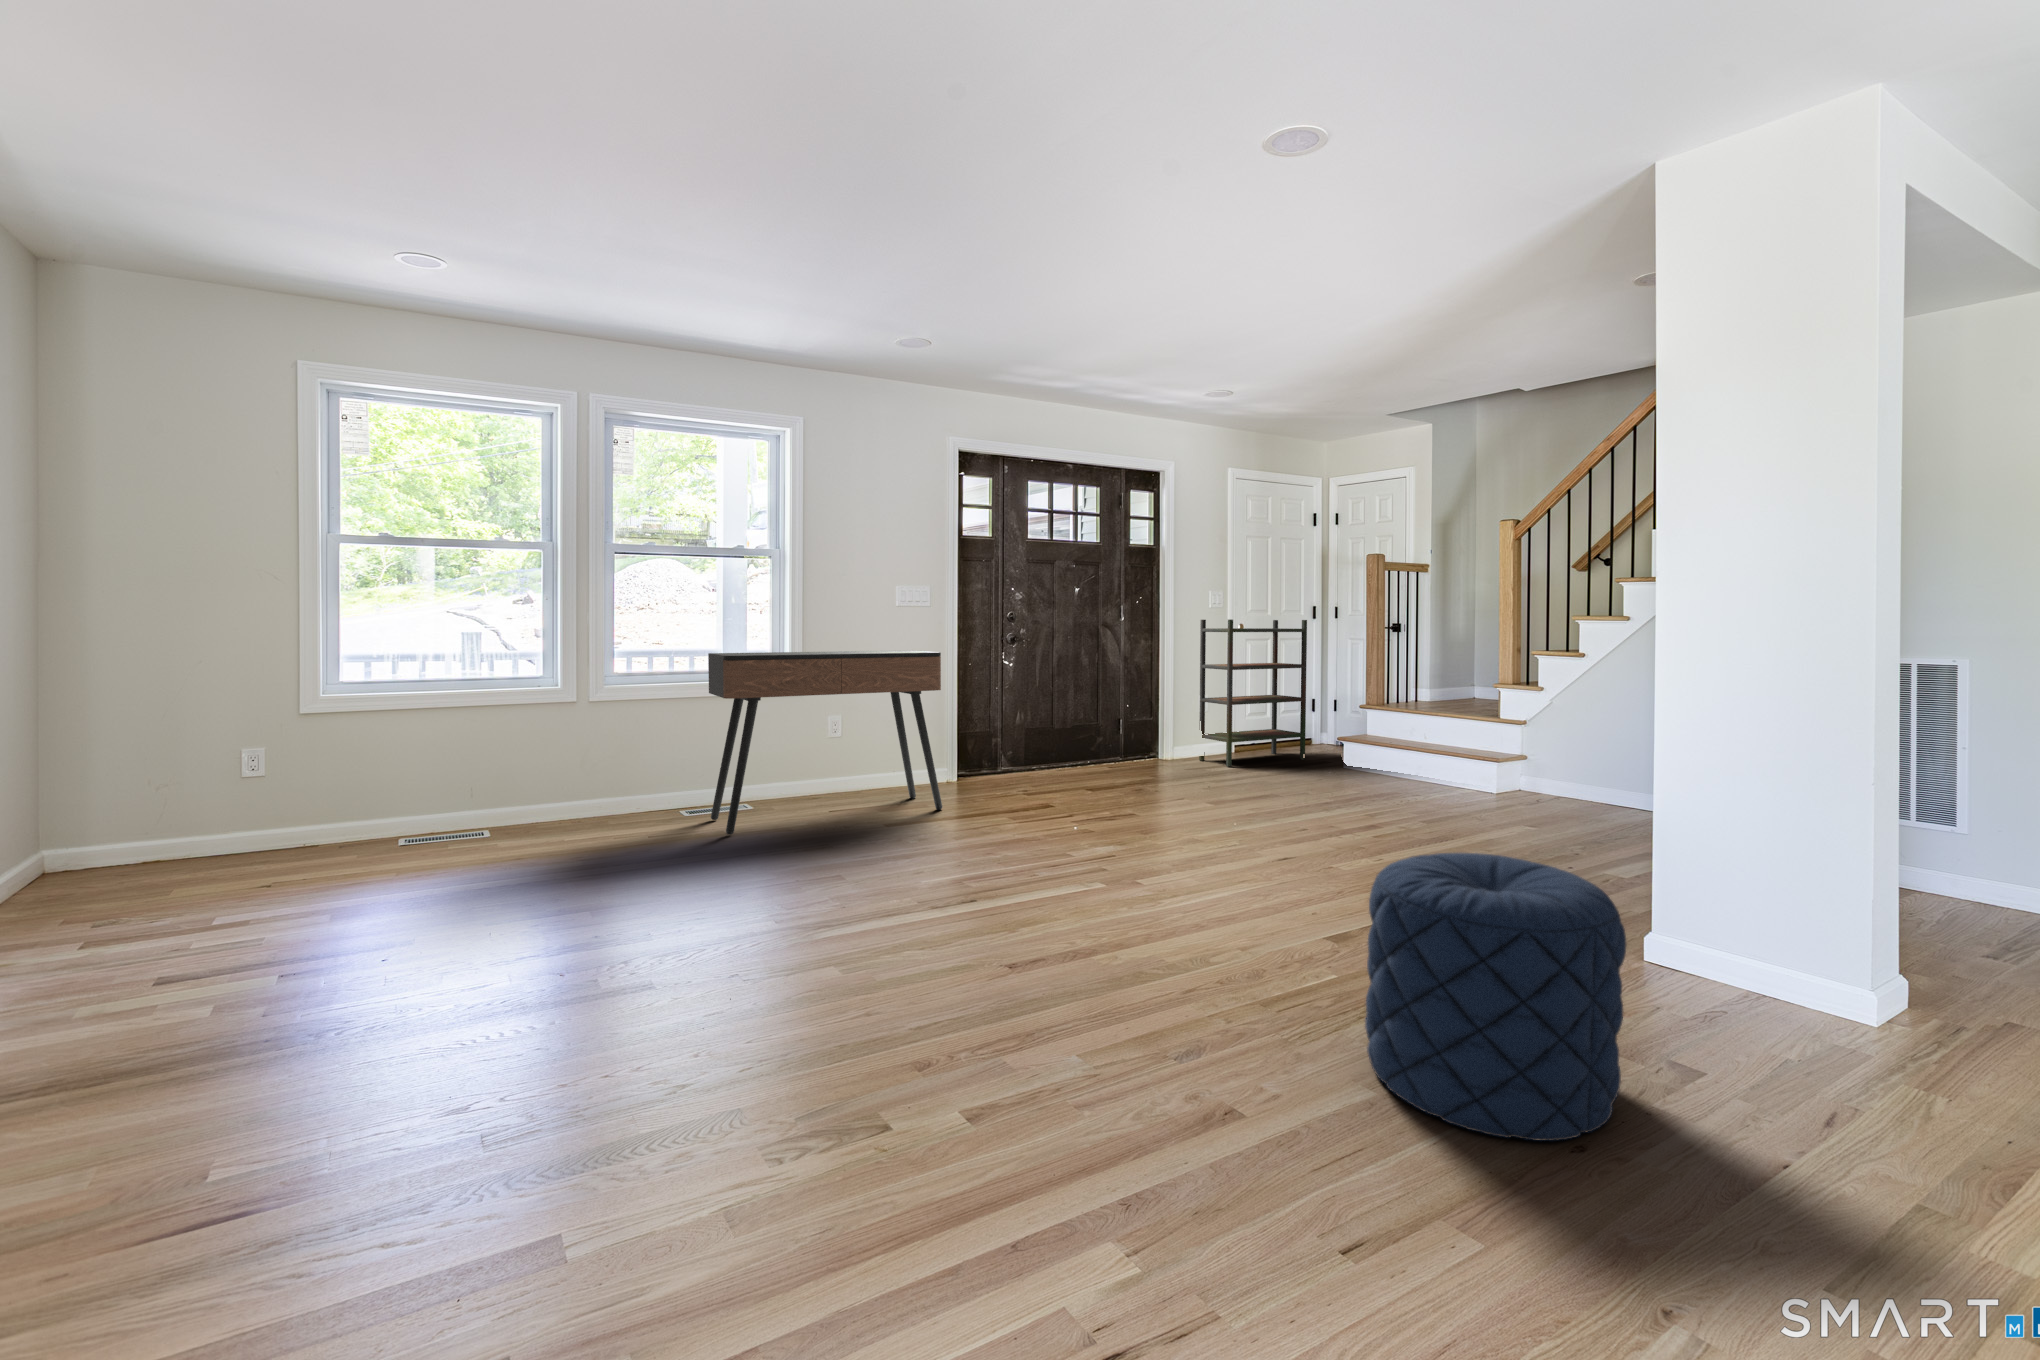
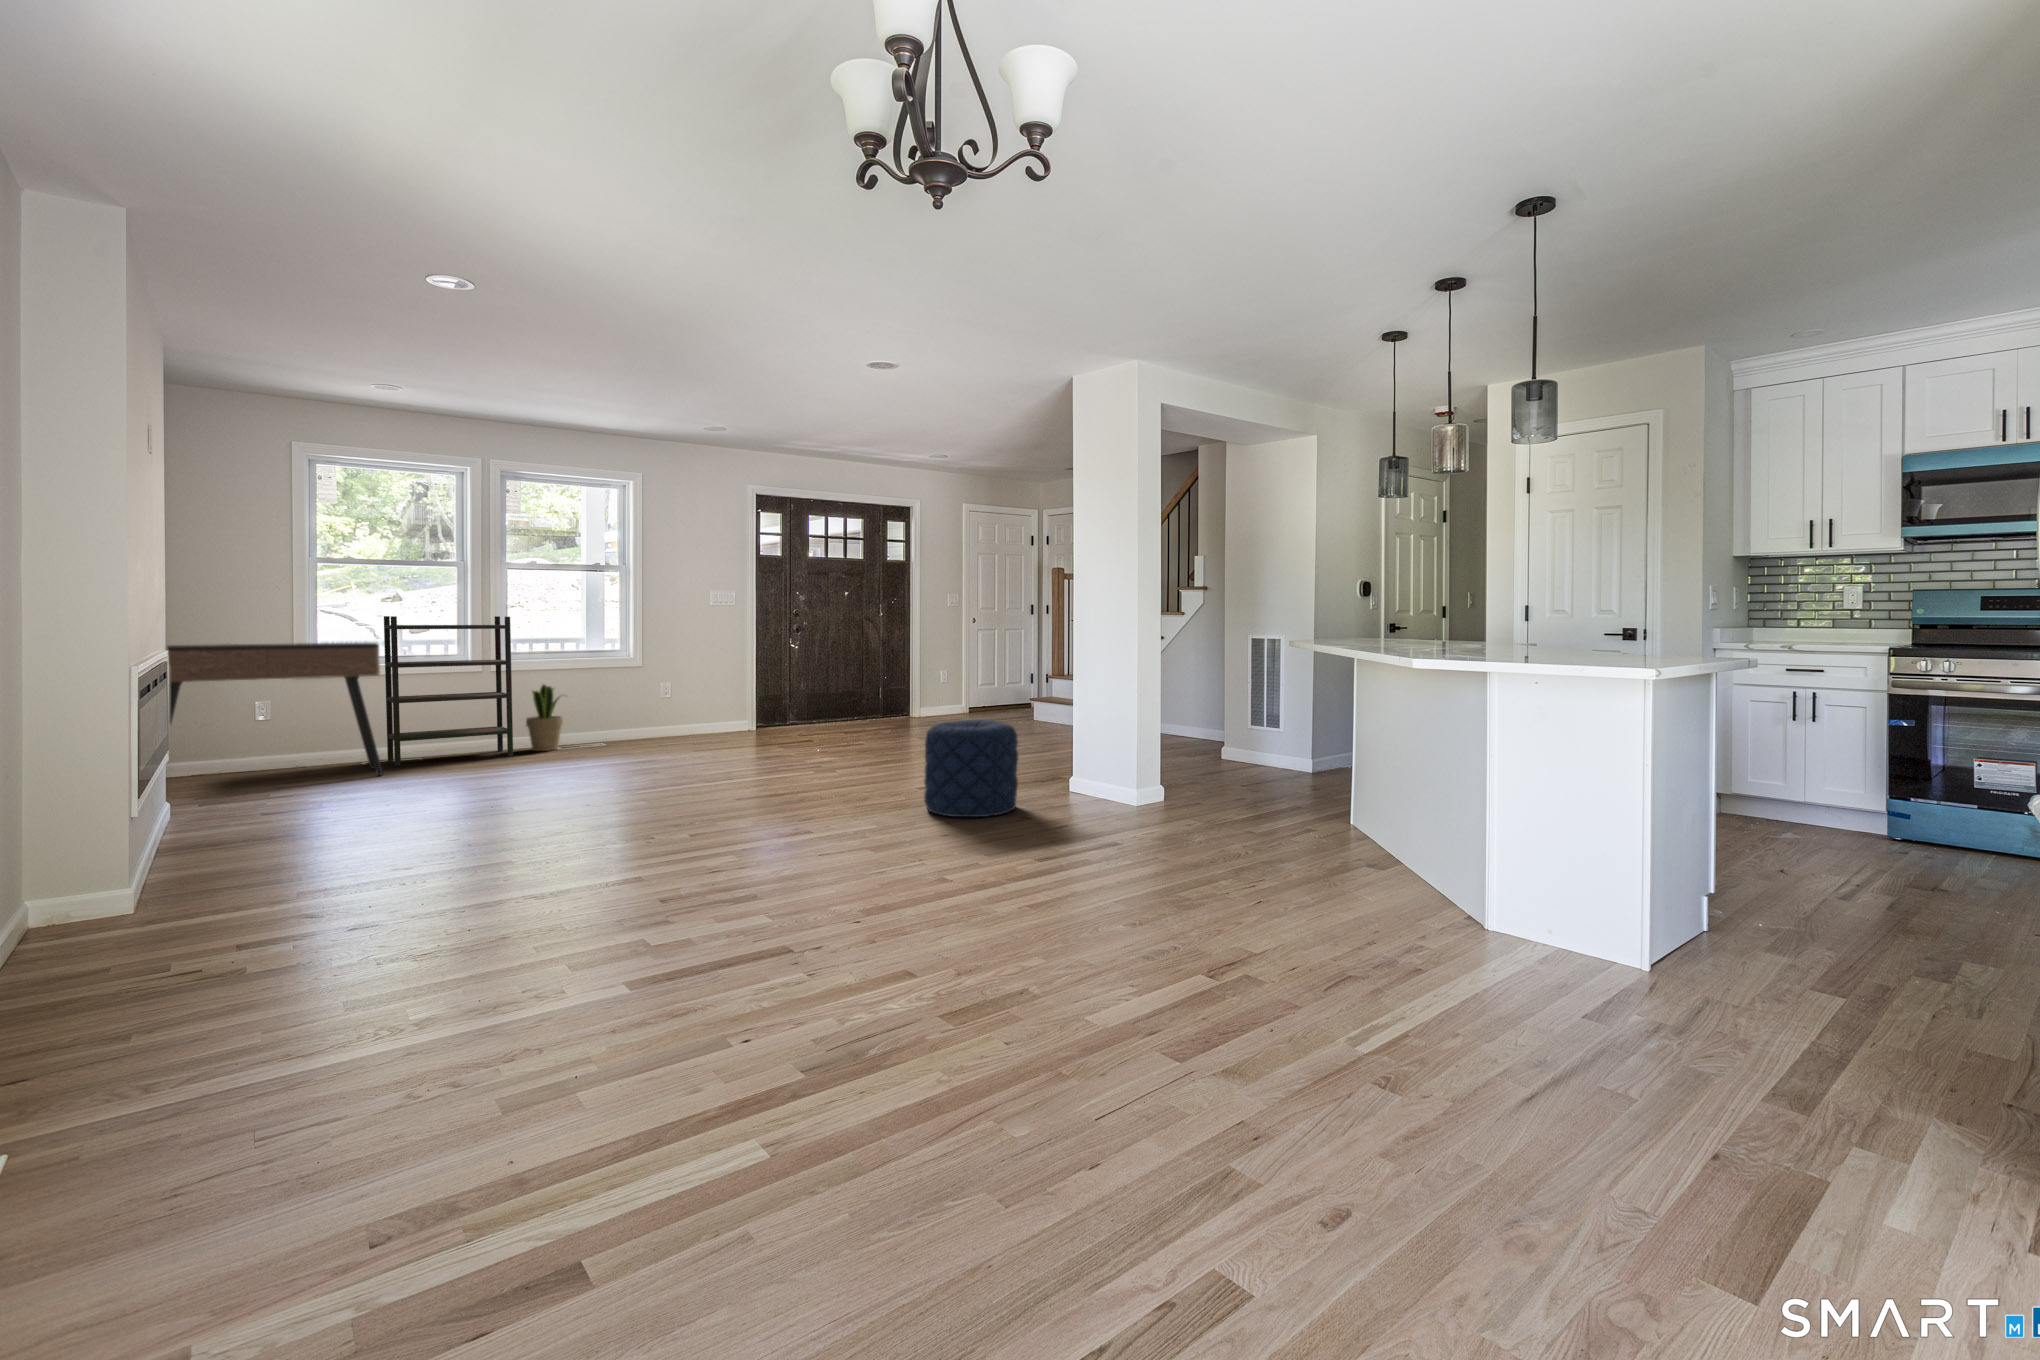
bookshelf: present [1199,619,1307,767] -> present [384,616,513,766]
console table: present [708,650,942,834] -> present [167,643,383,776]
potted plant: none [635,719,694,818] -> present [526,685,563,751]

